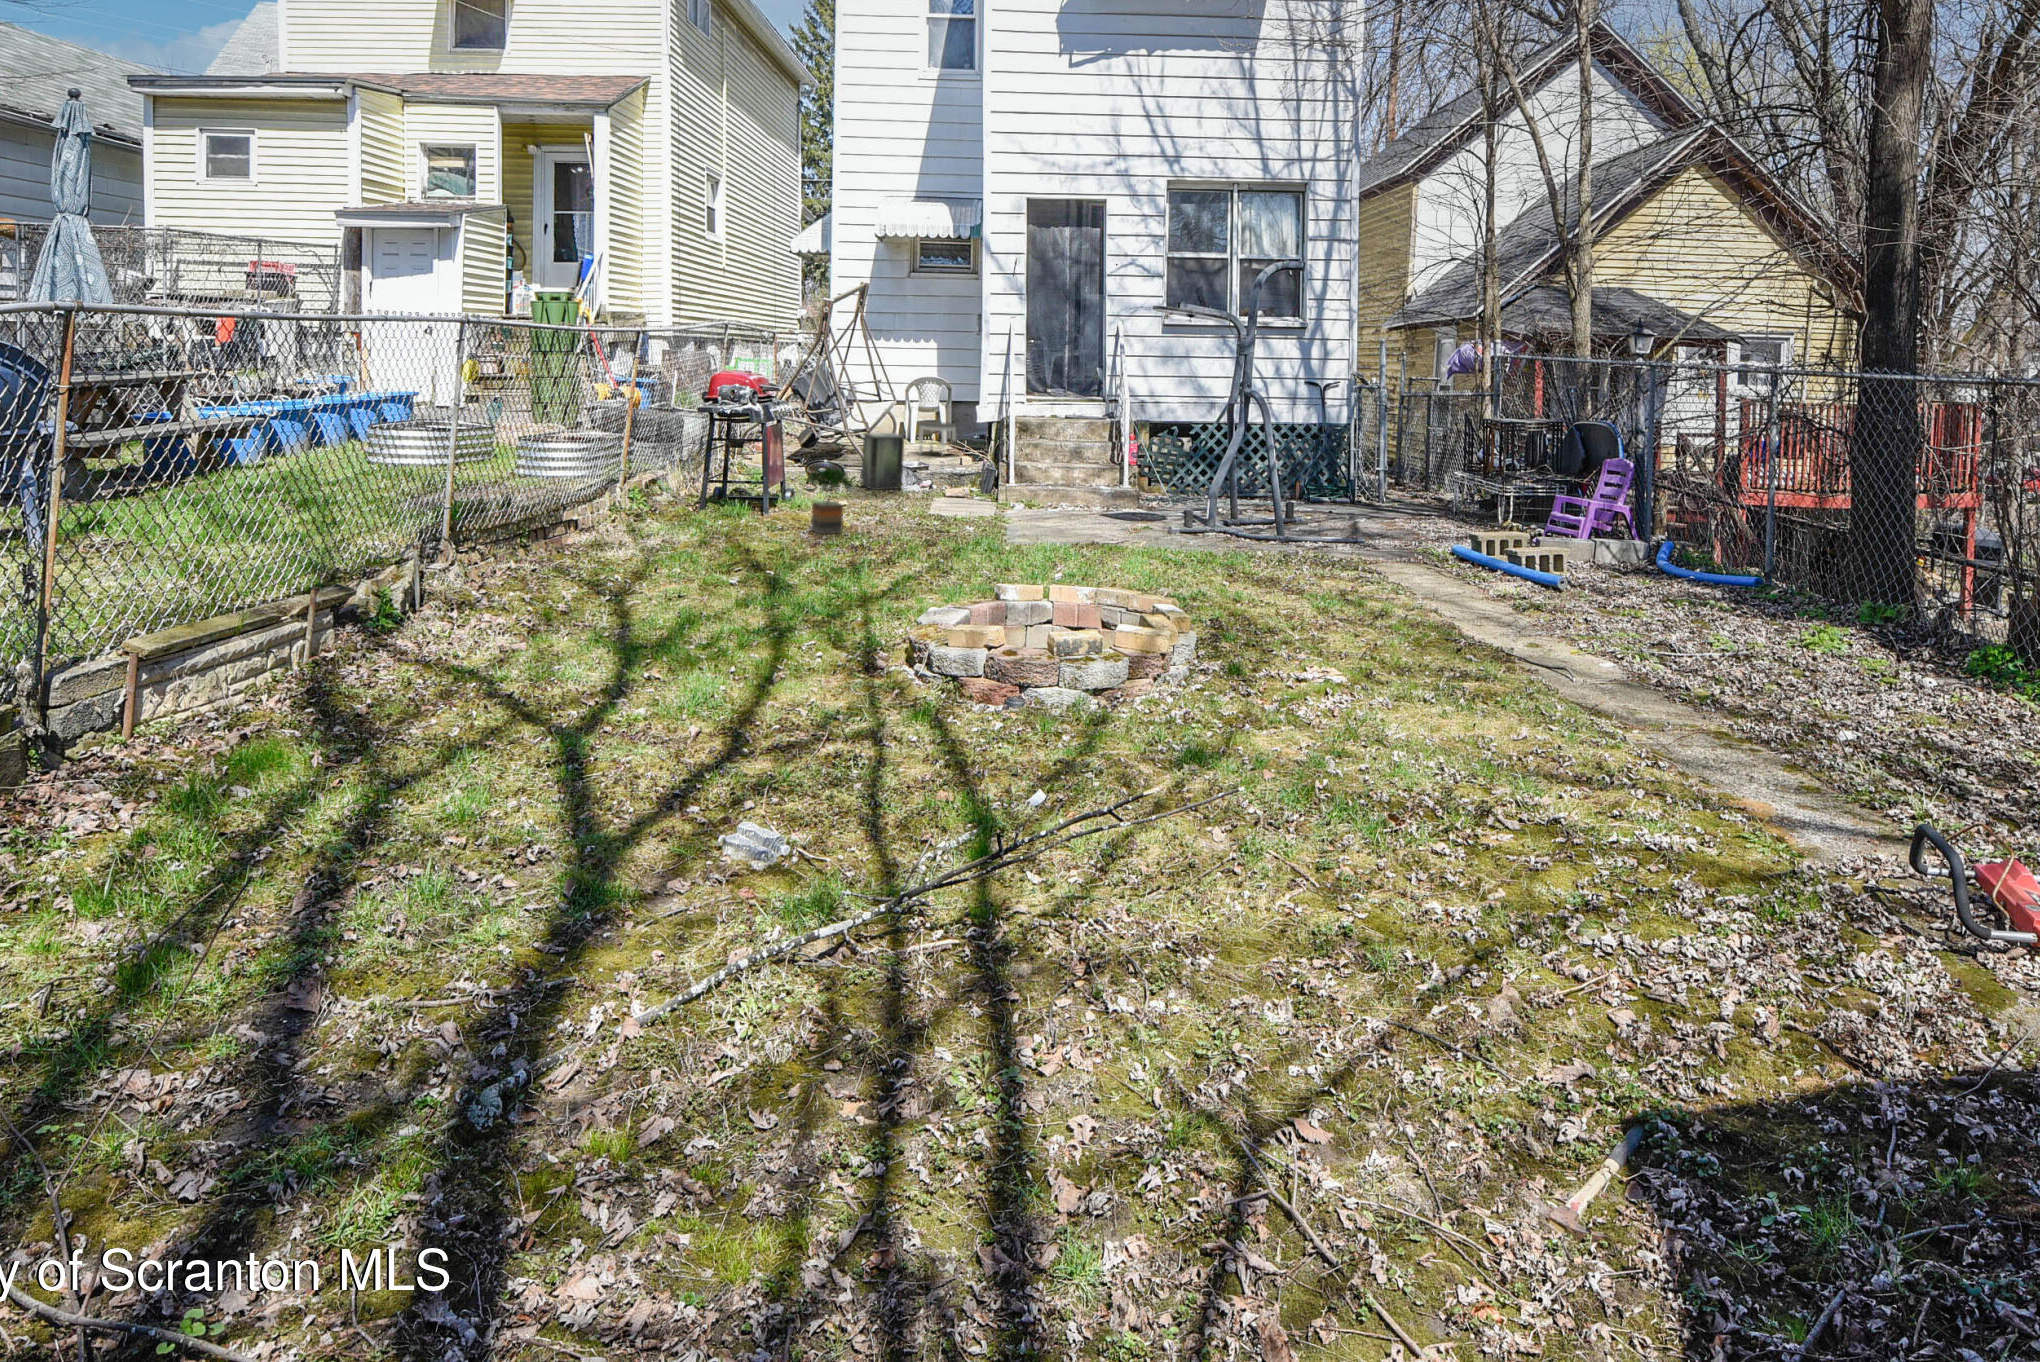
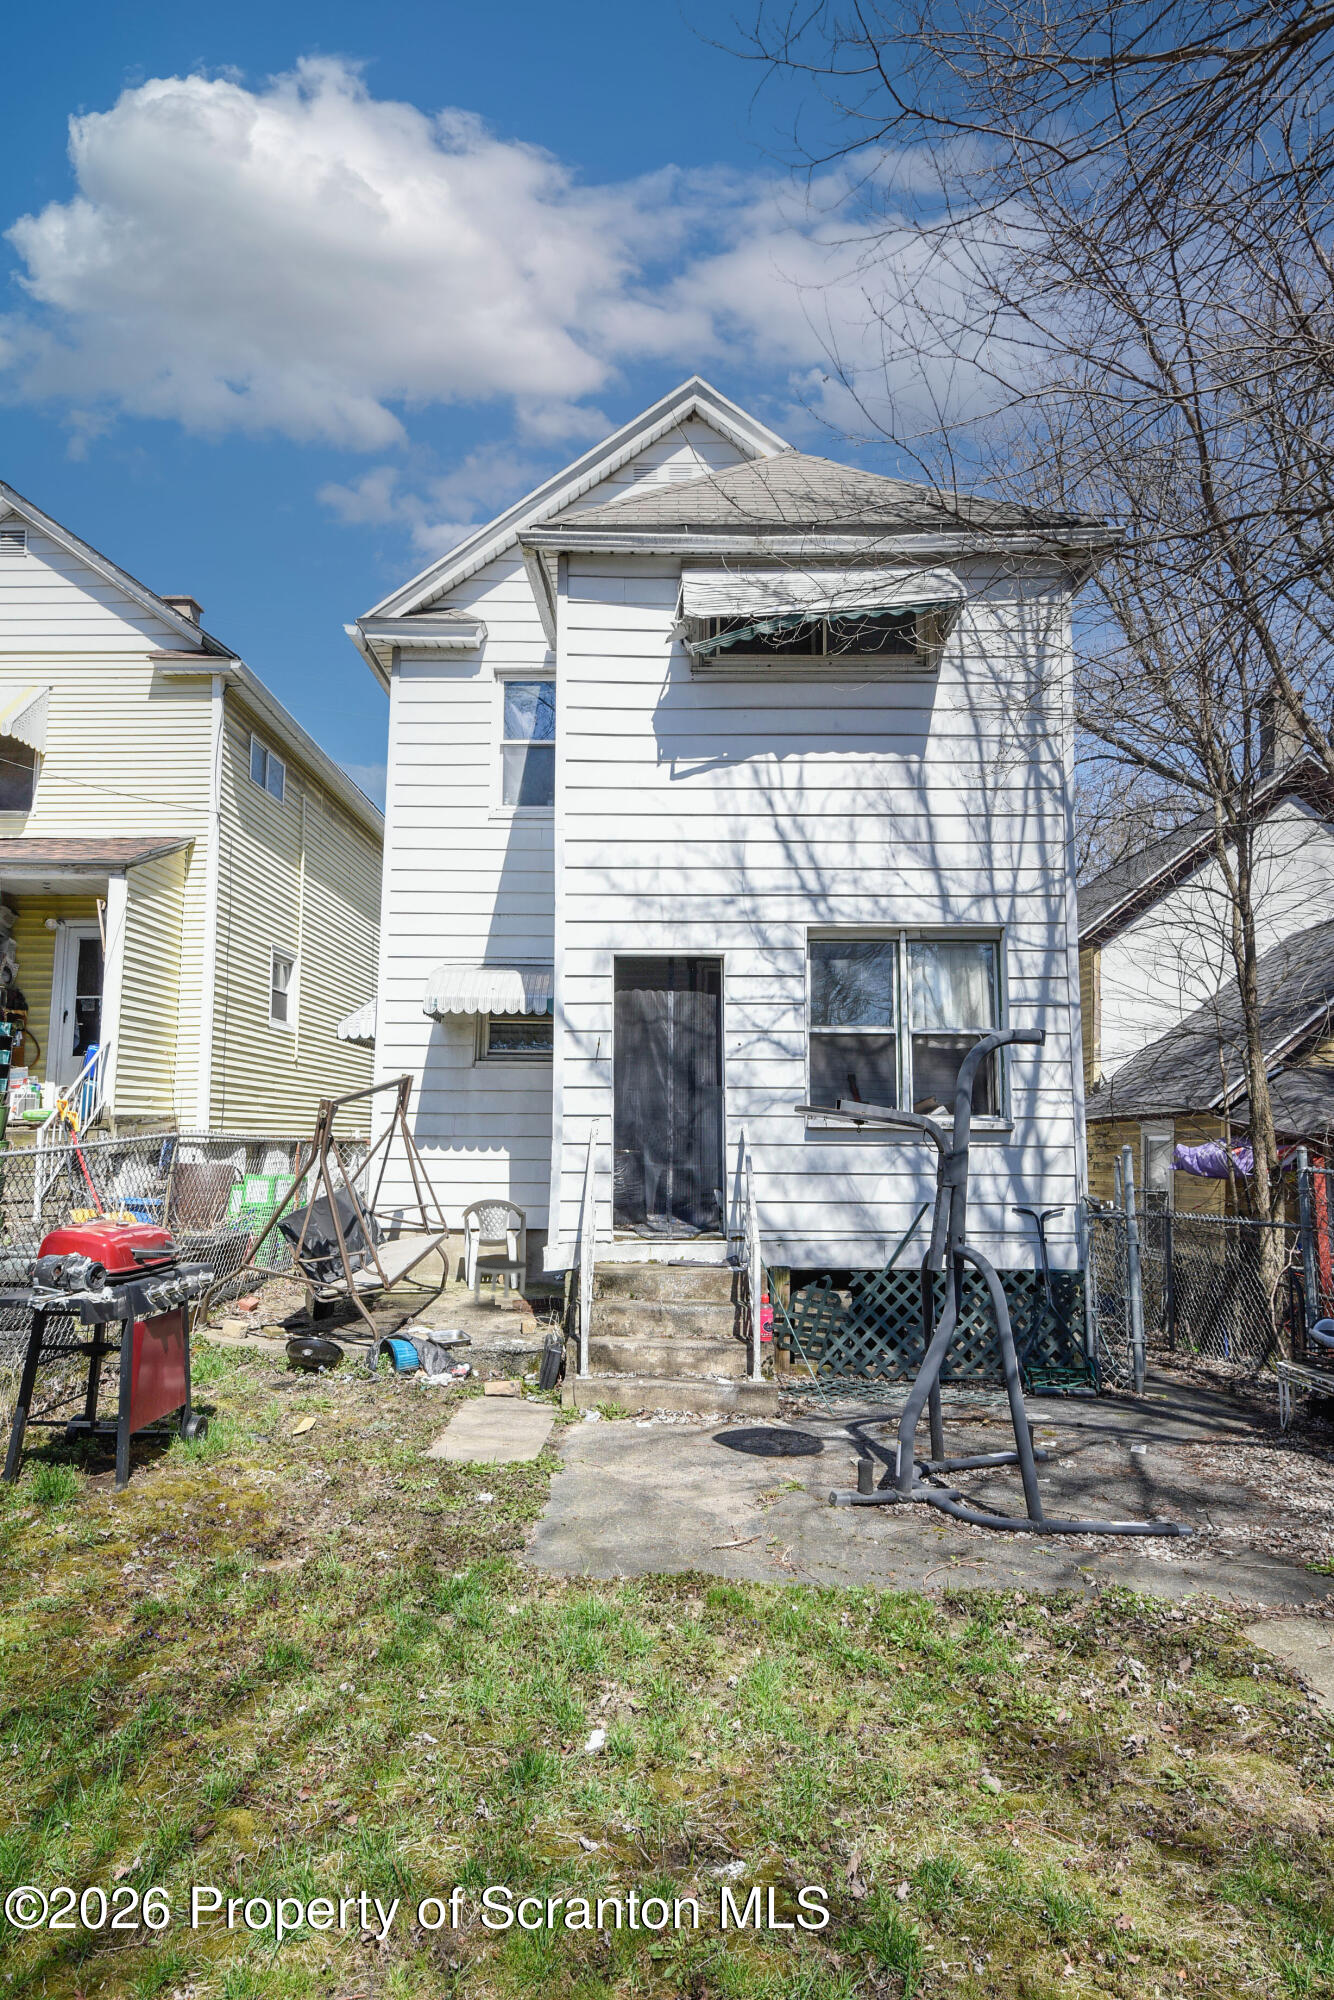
storage box: present [861,433,904,490] -> none [355,1296,418,1390]
potted tree: present [809,468,853,534] -> none [177,1397,264,1531]

